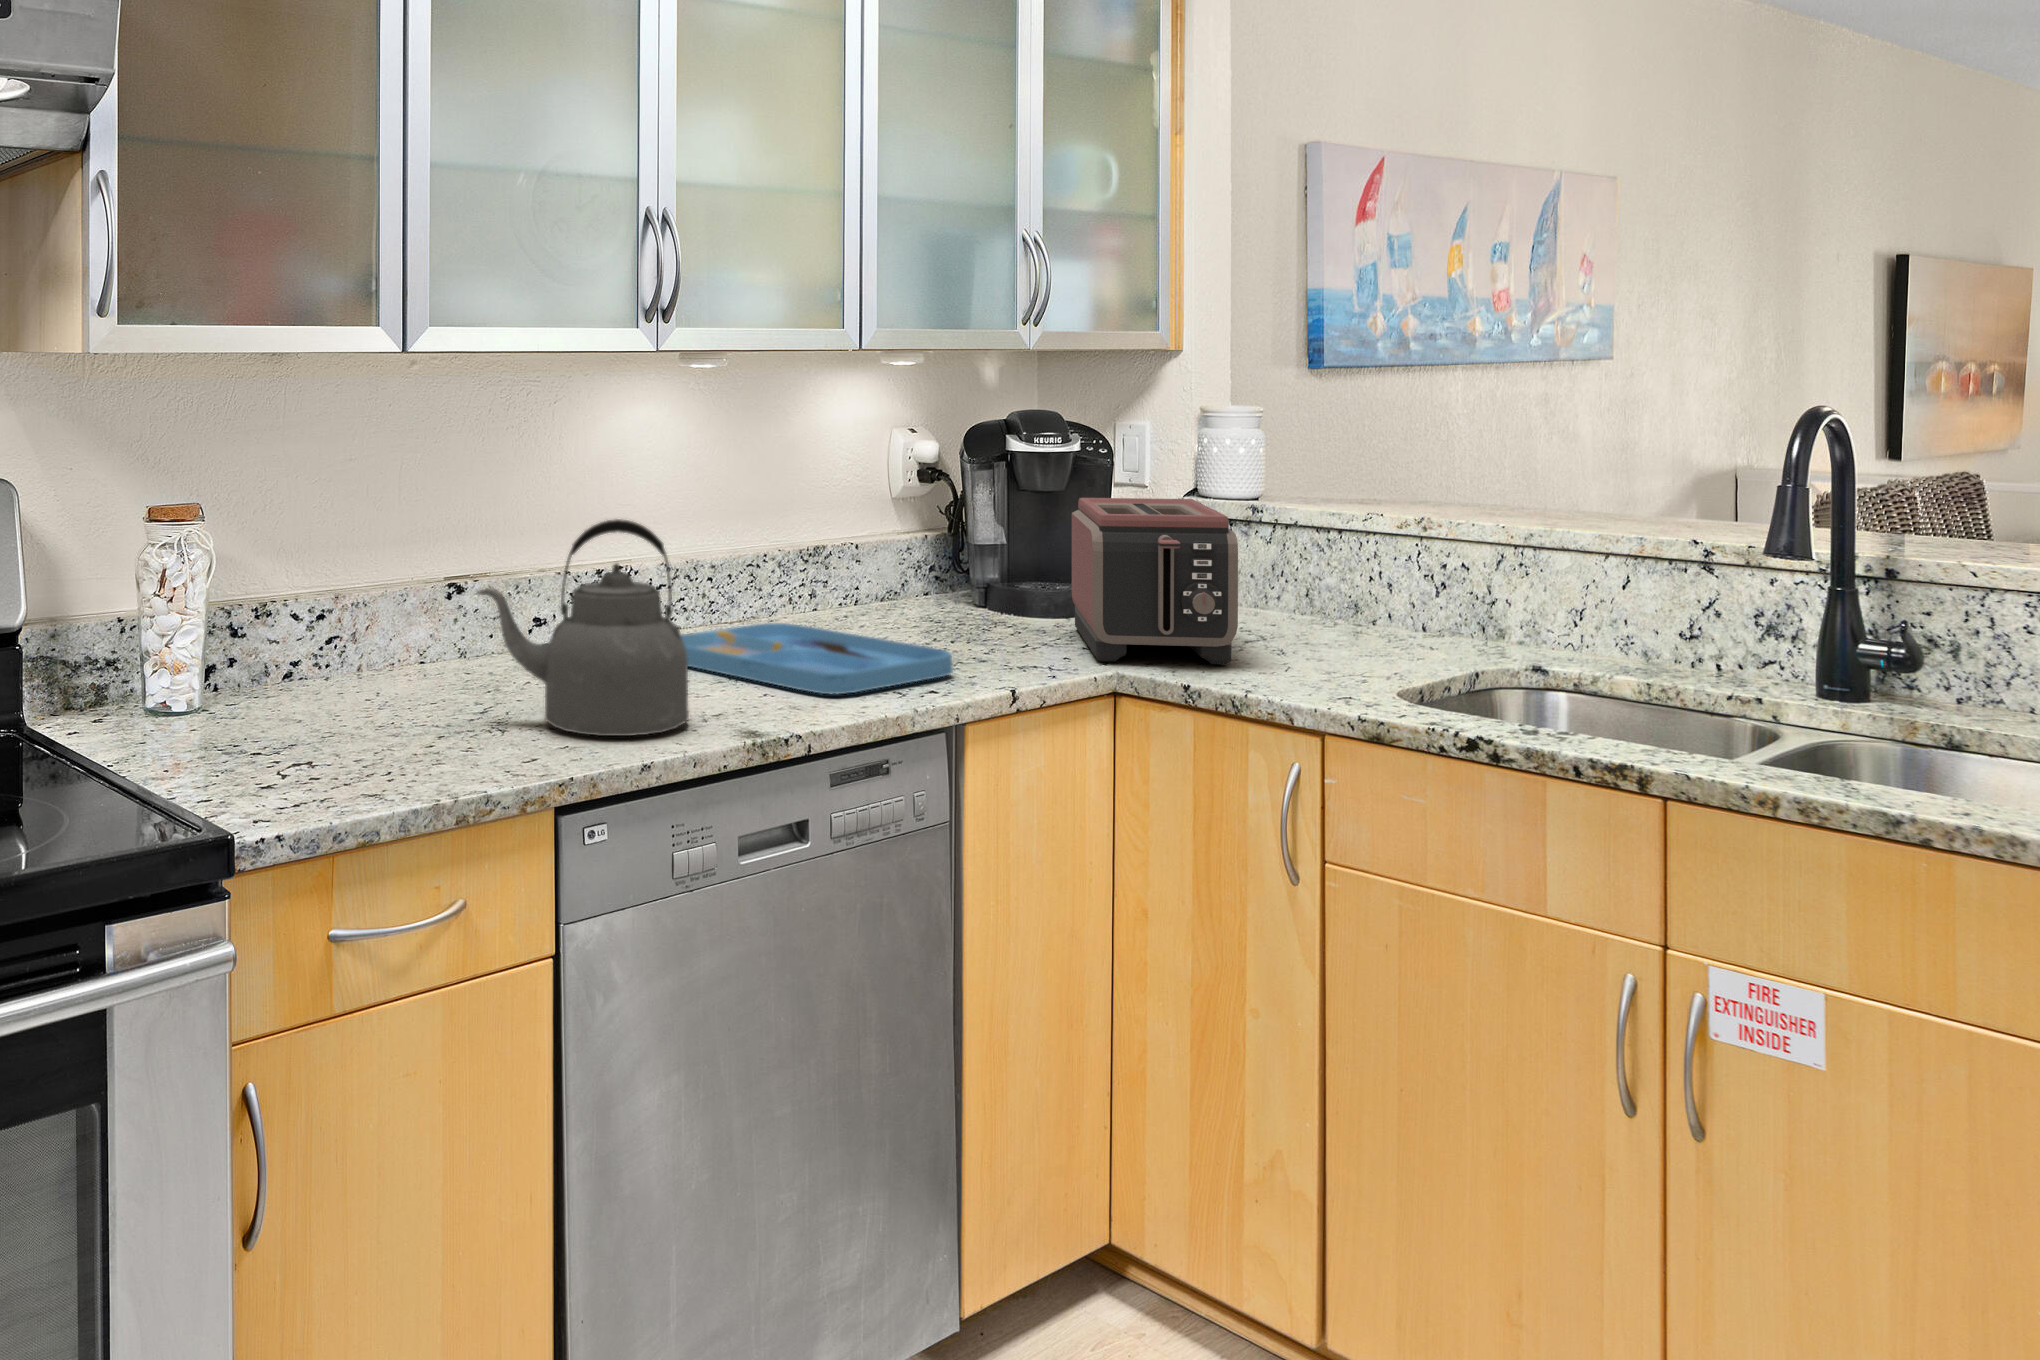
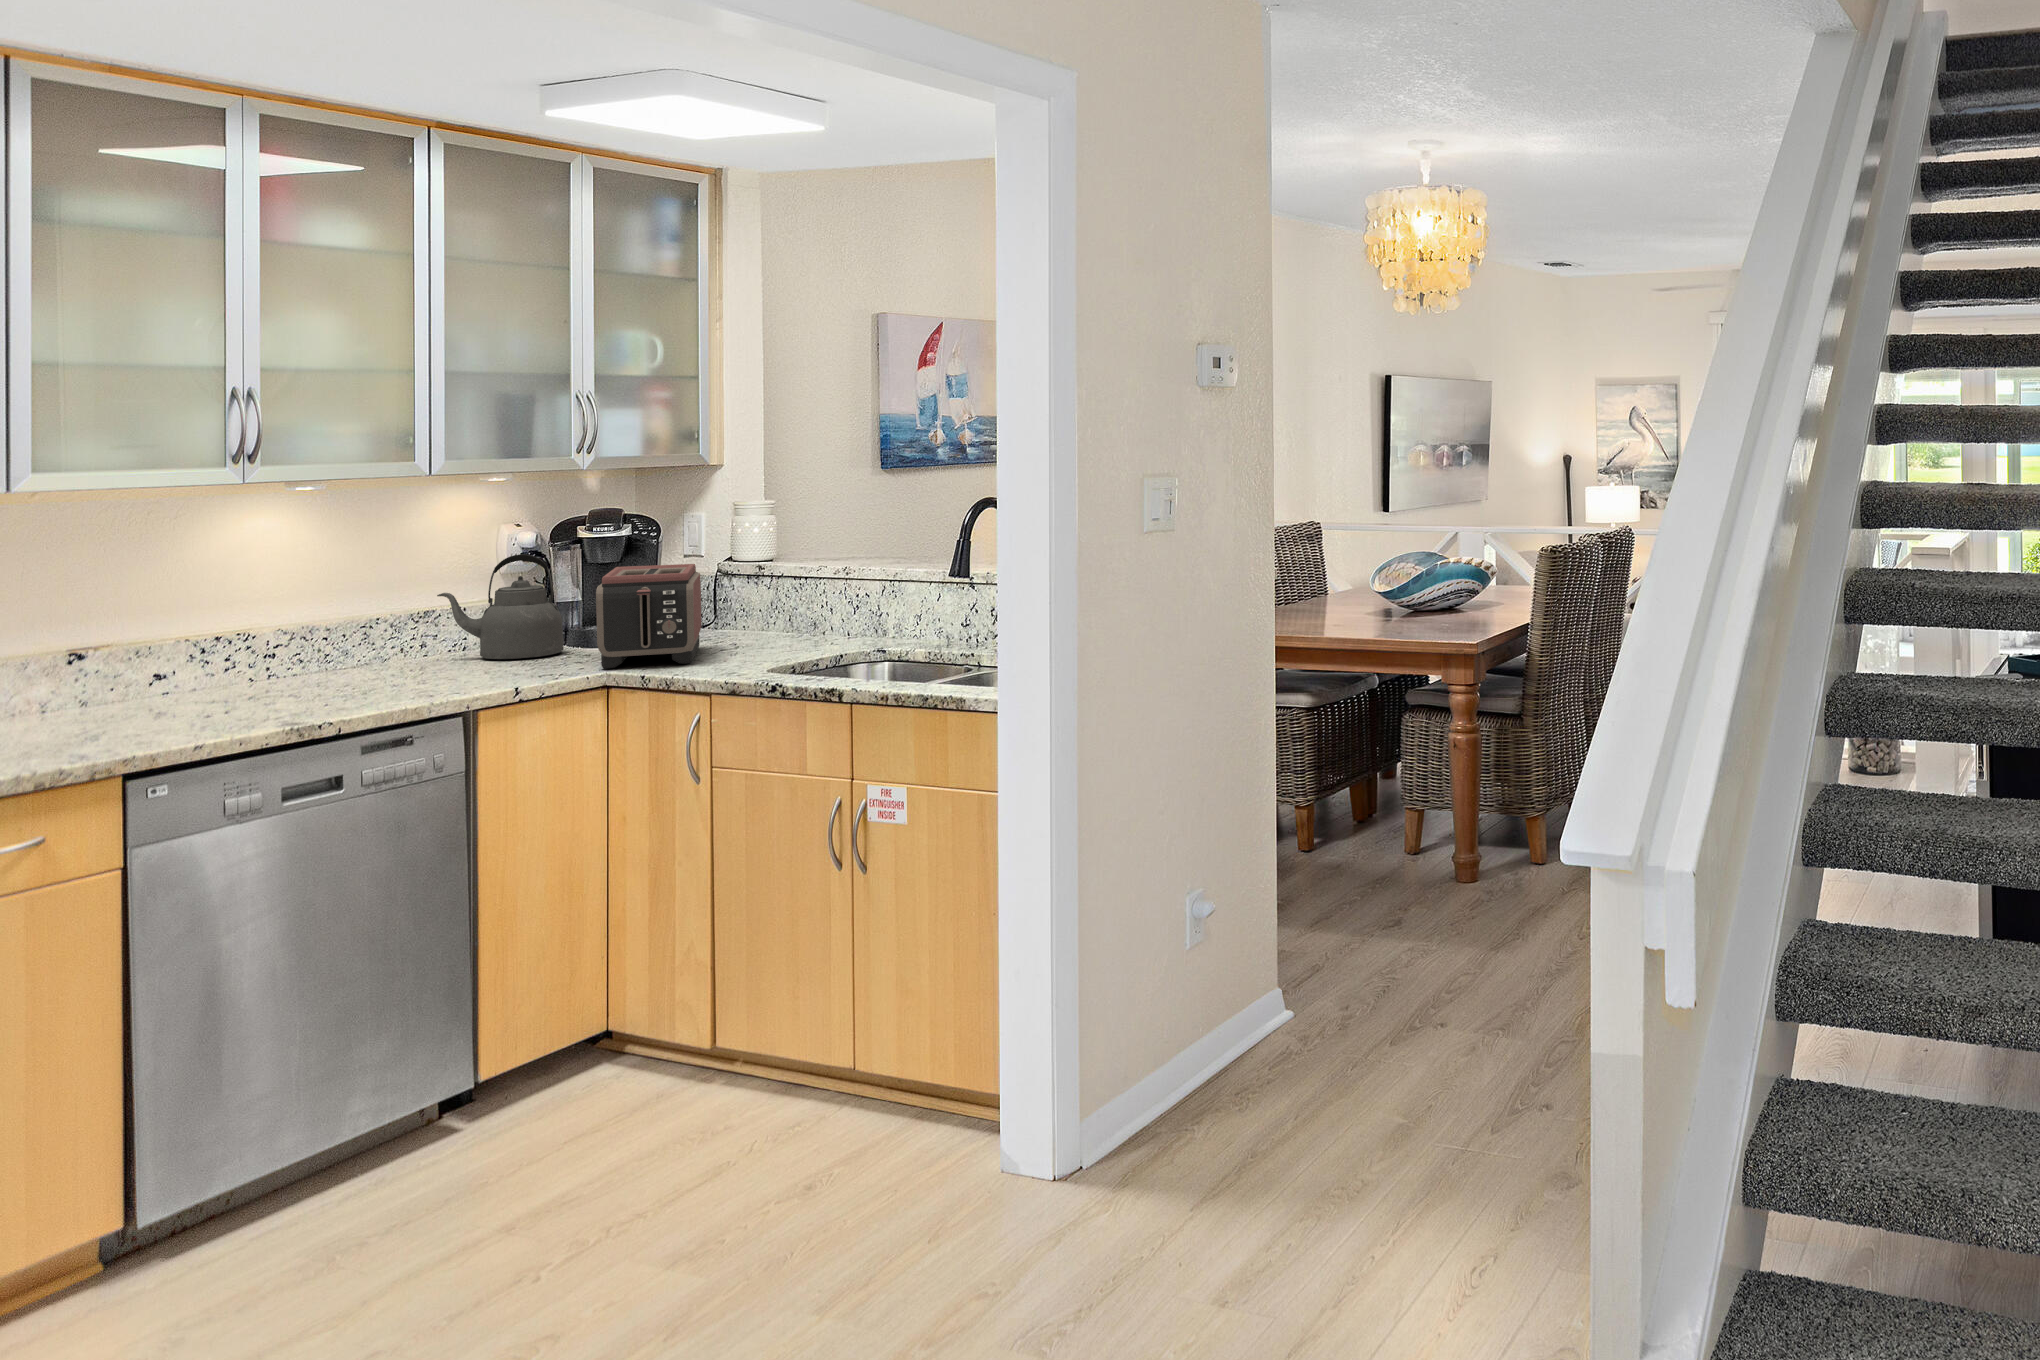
kettle: present [477,519,689,736] -> present [437,554,564,659]
tray: present [681,623,953,694] -> none [257,665,485,702]

